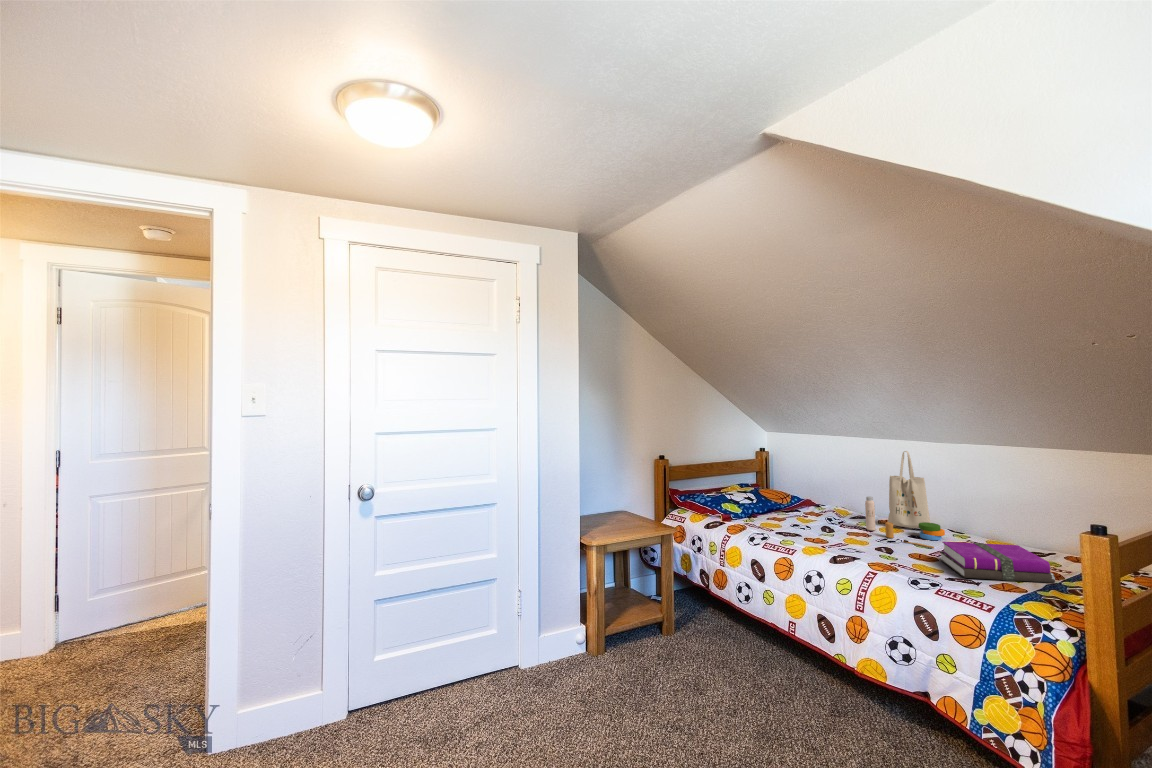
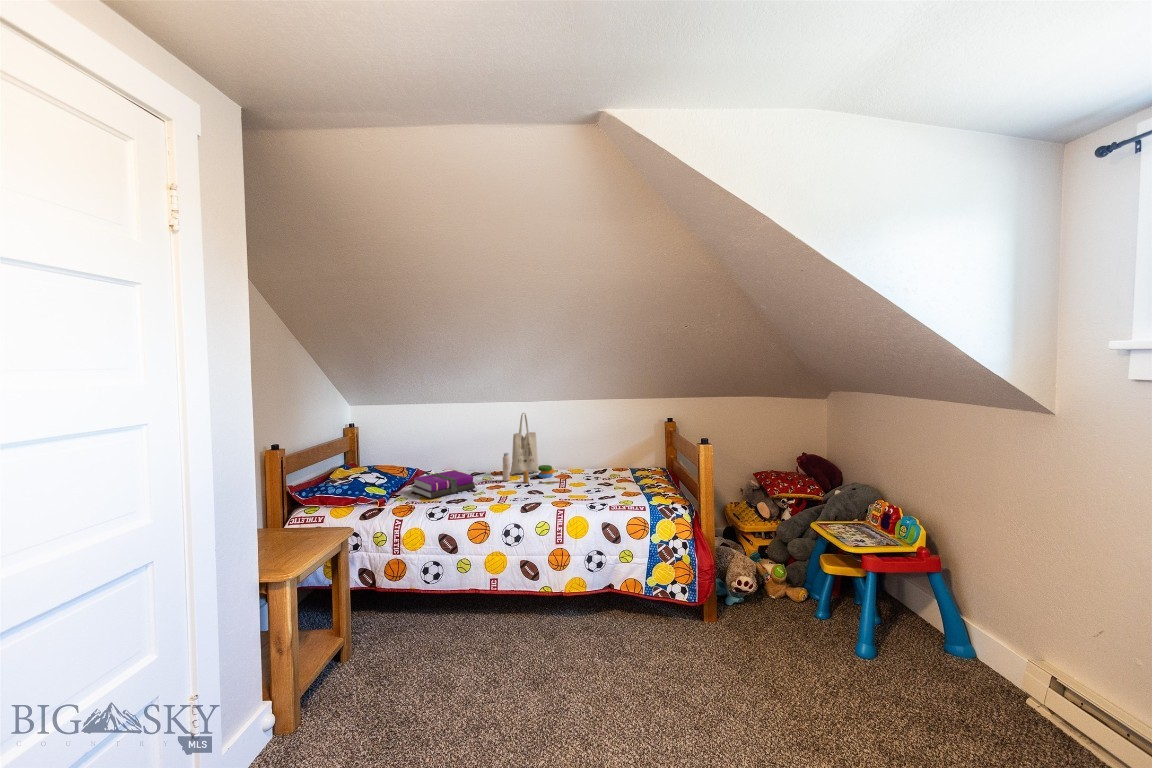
notebook: present [940,542,1055,583] -> present [412,470,475,498]

